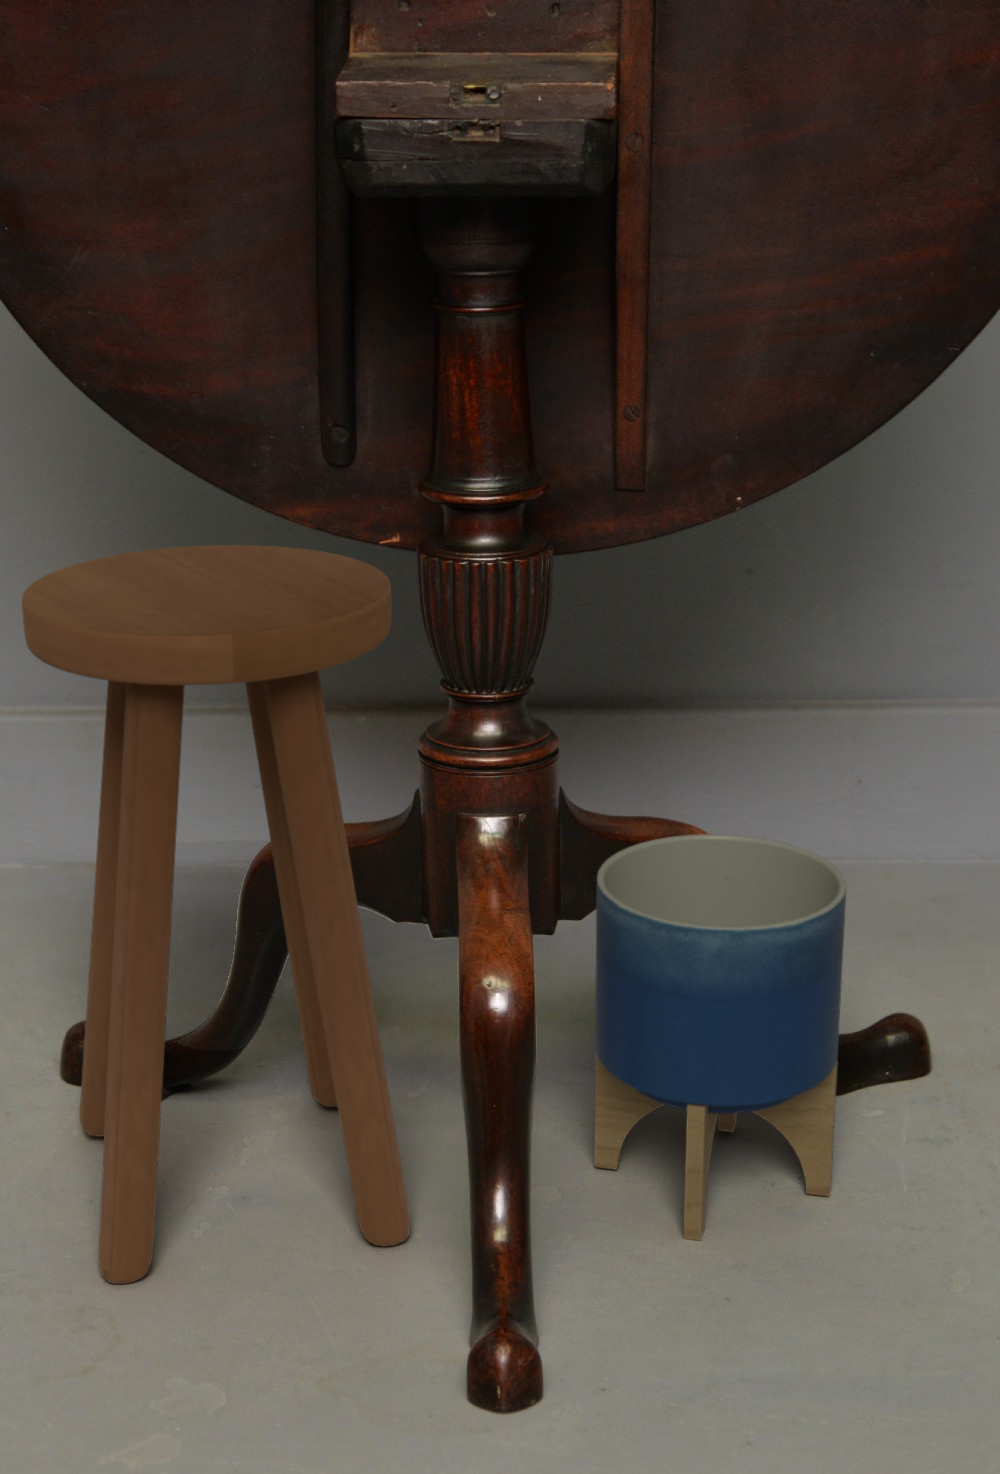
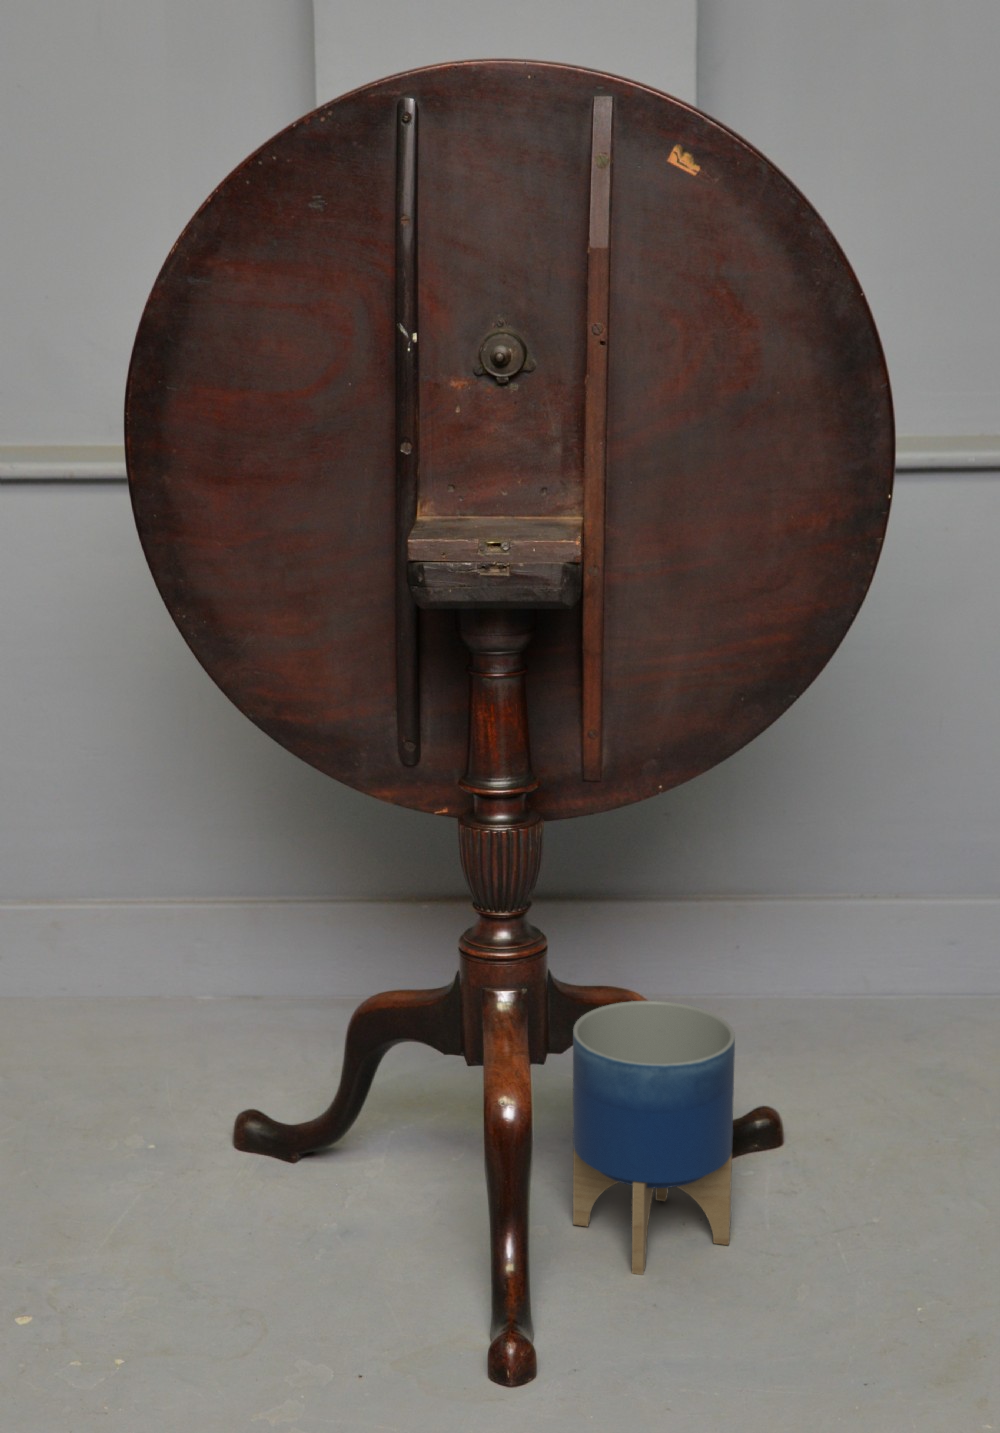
stool: present [22,545,411,1284] -> none [208,813,451,1303]

